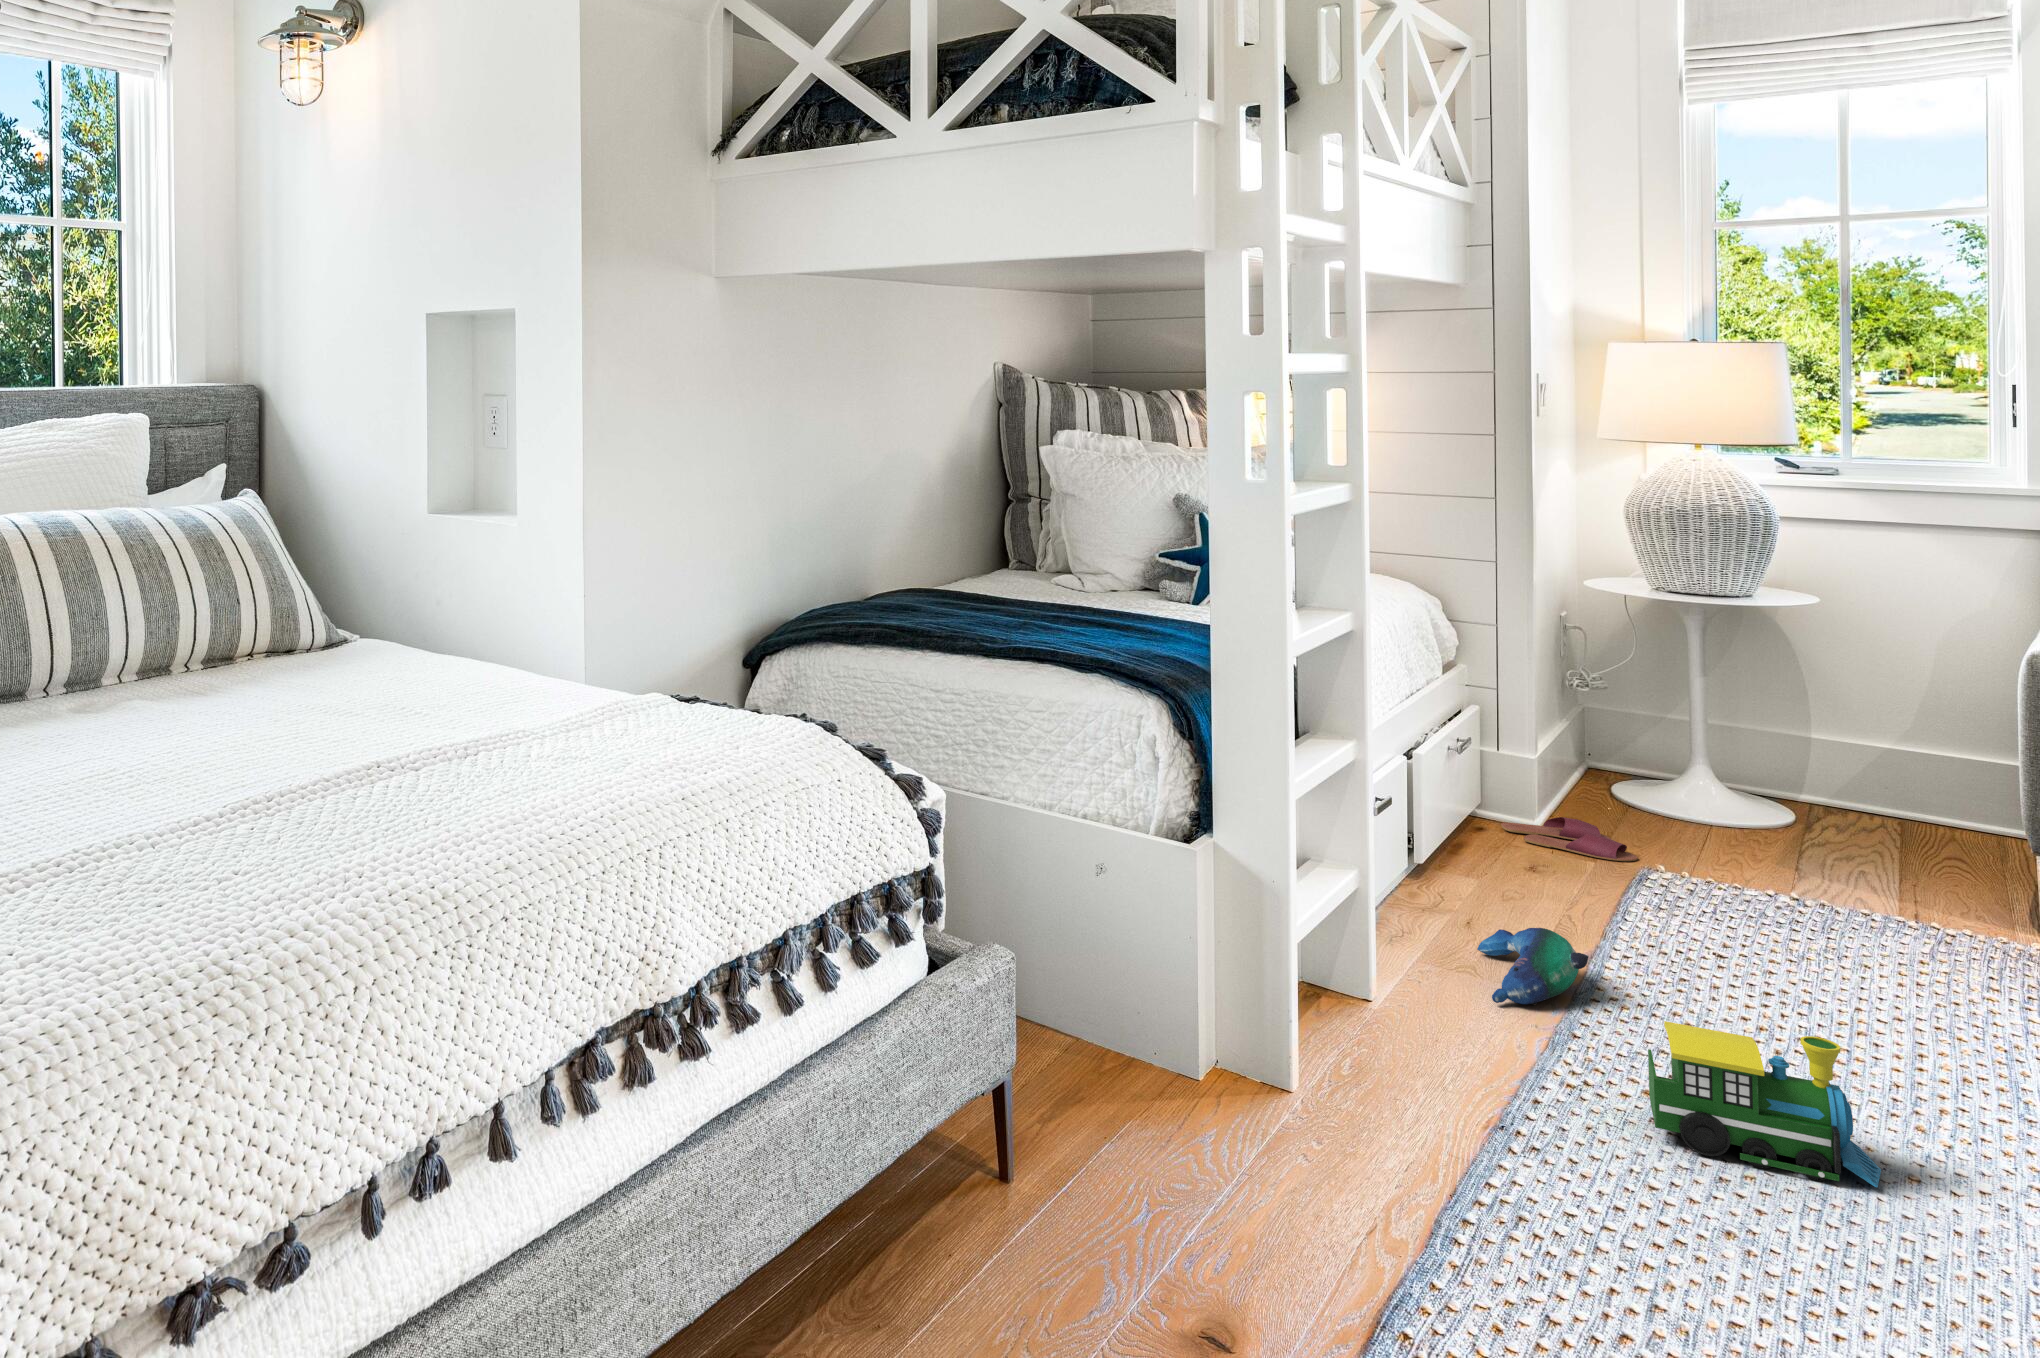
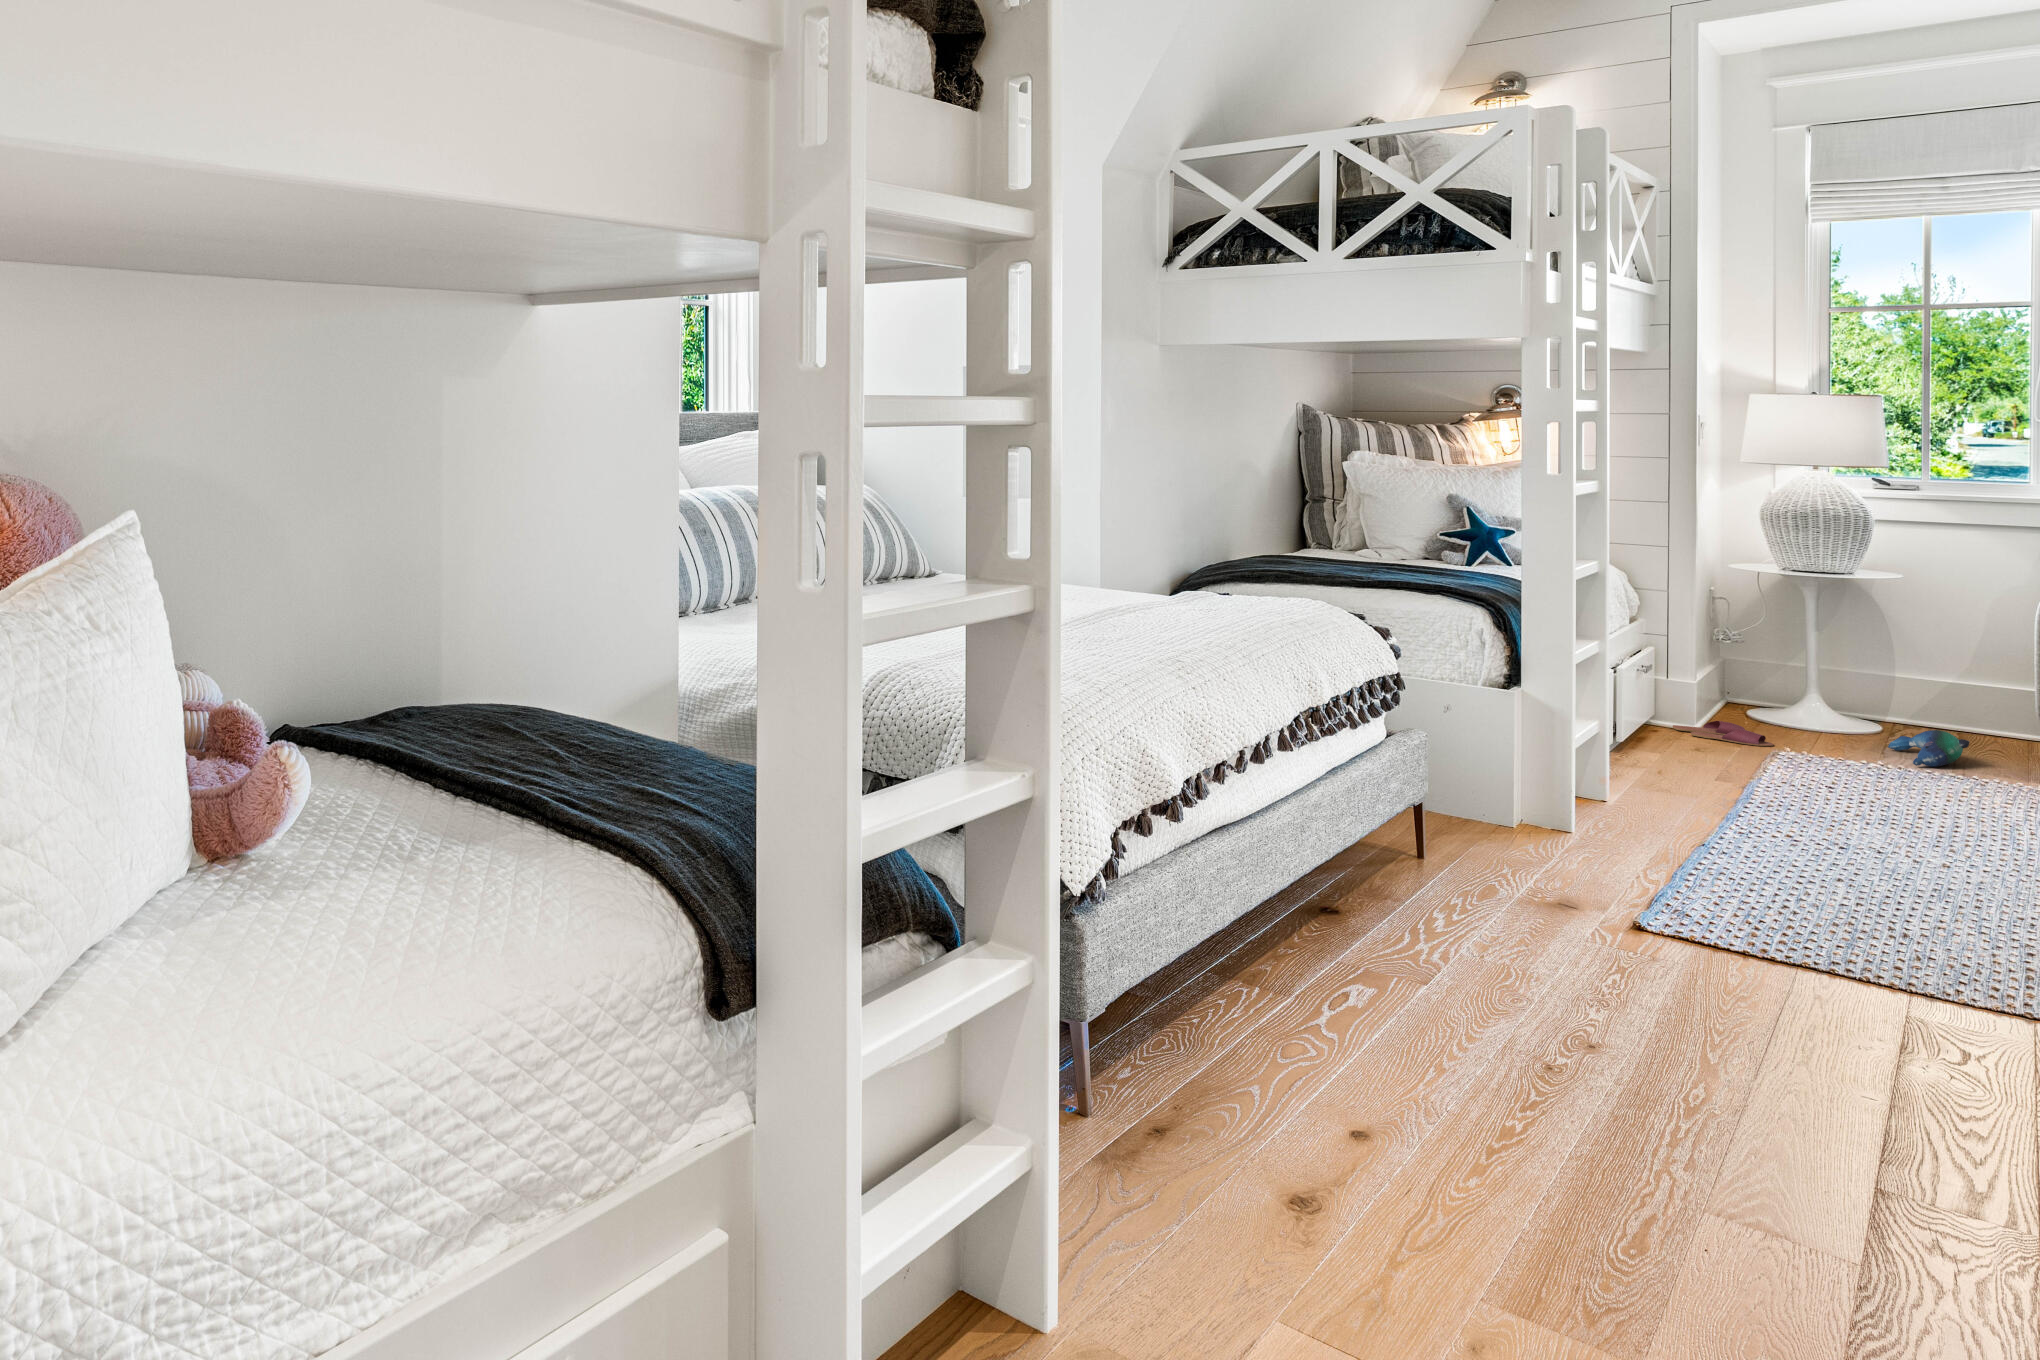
plush toy: present [1477,928,1589,1005] -> present [1888,730,1969,767]
toy train: present [1648,1021,1881,1187] -> none [1796,794,1937,873]

